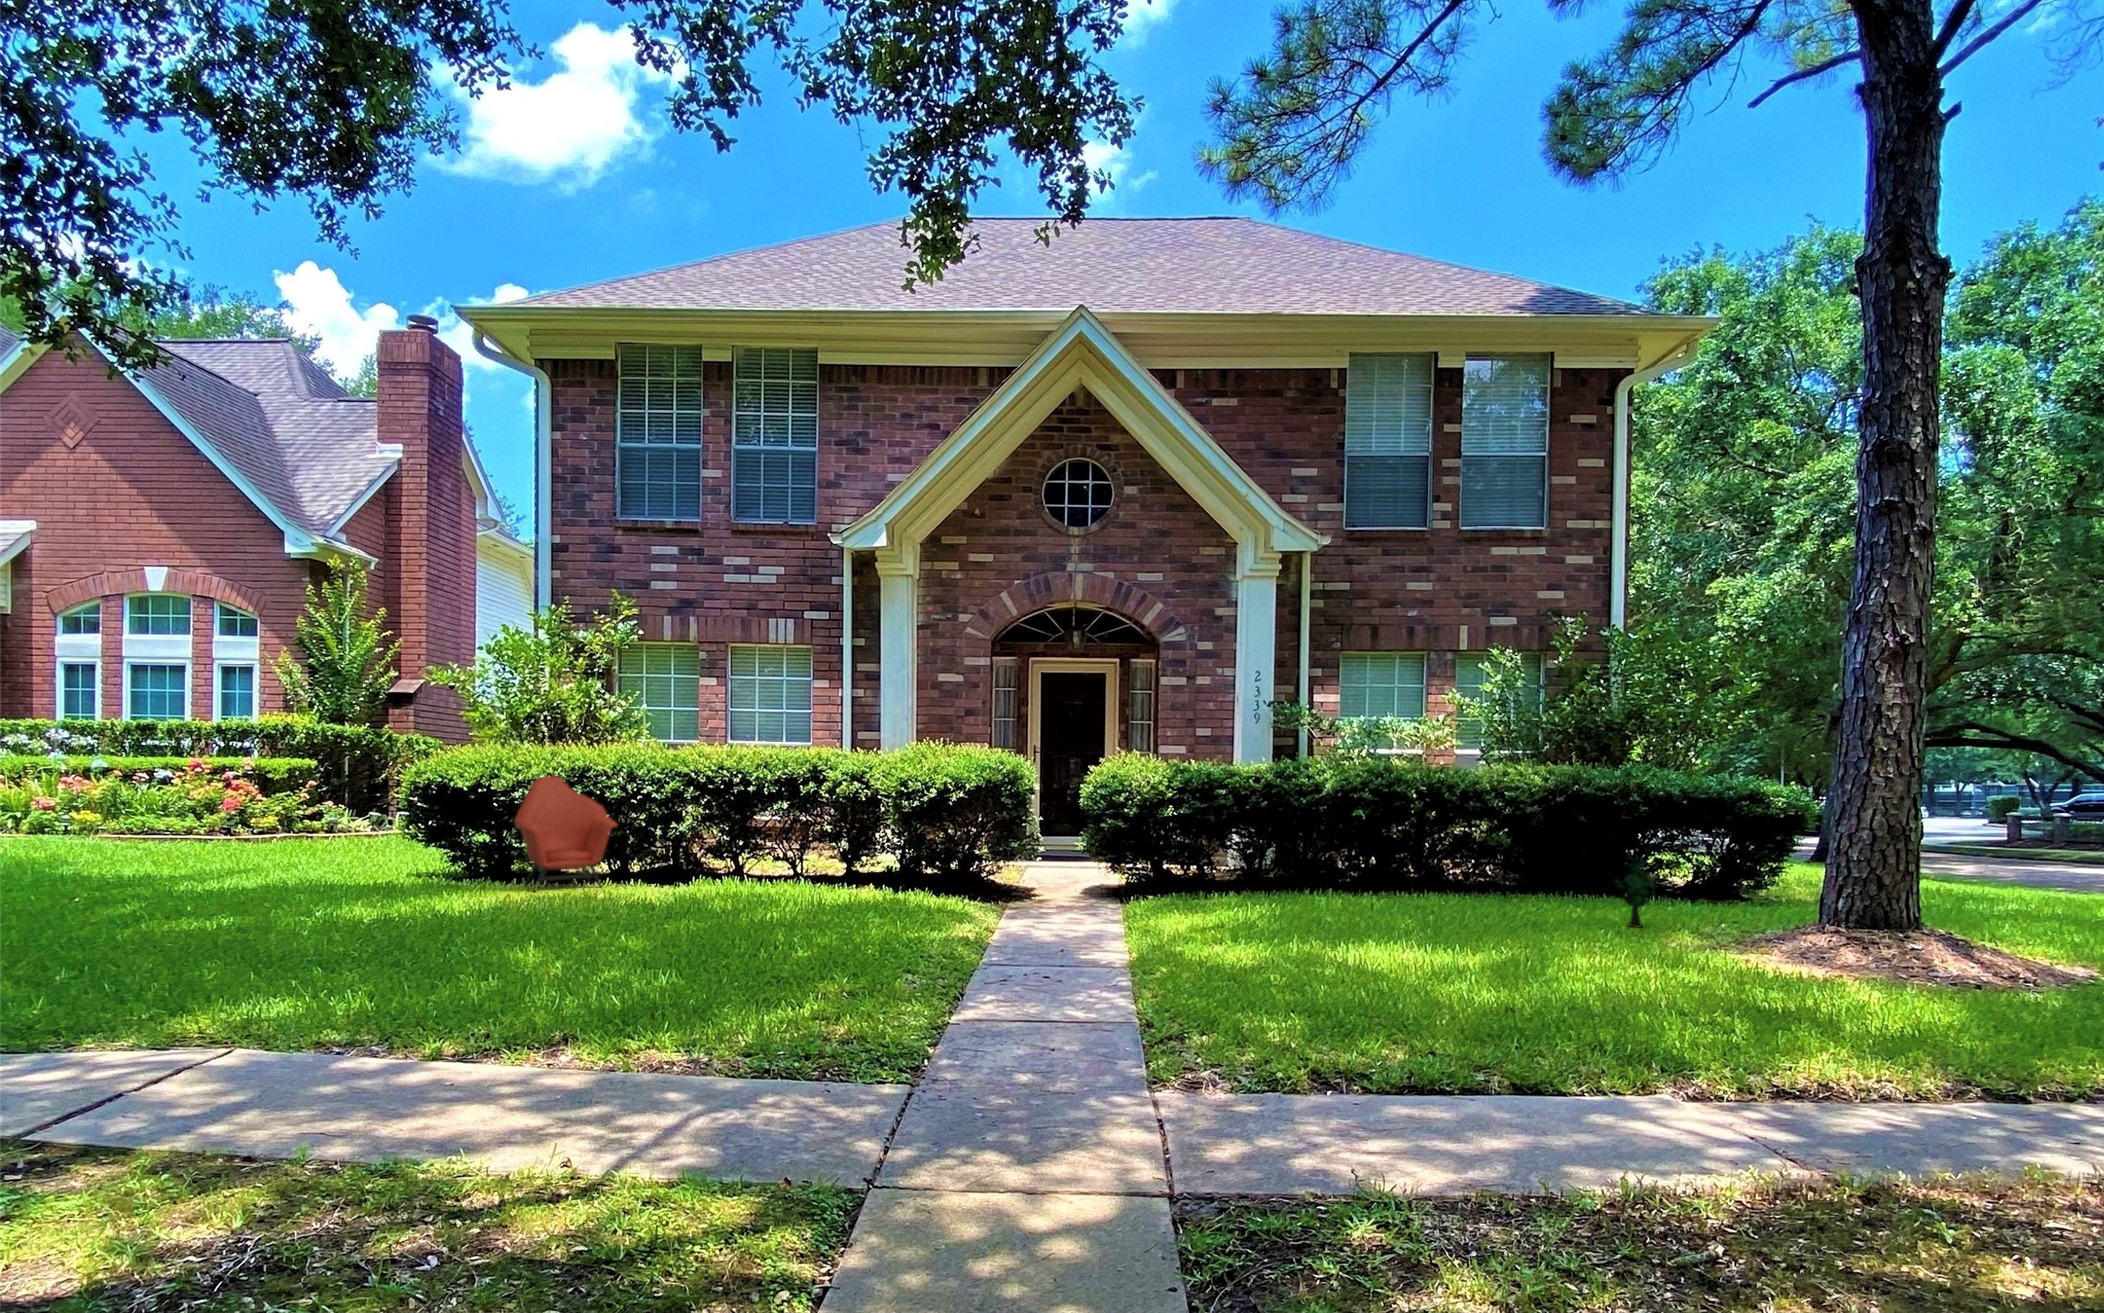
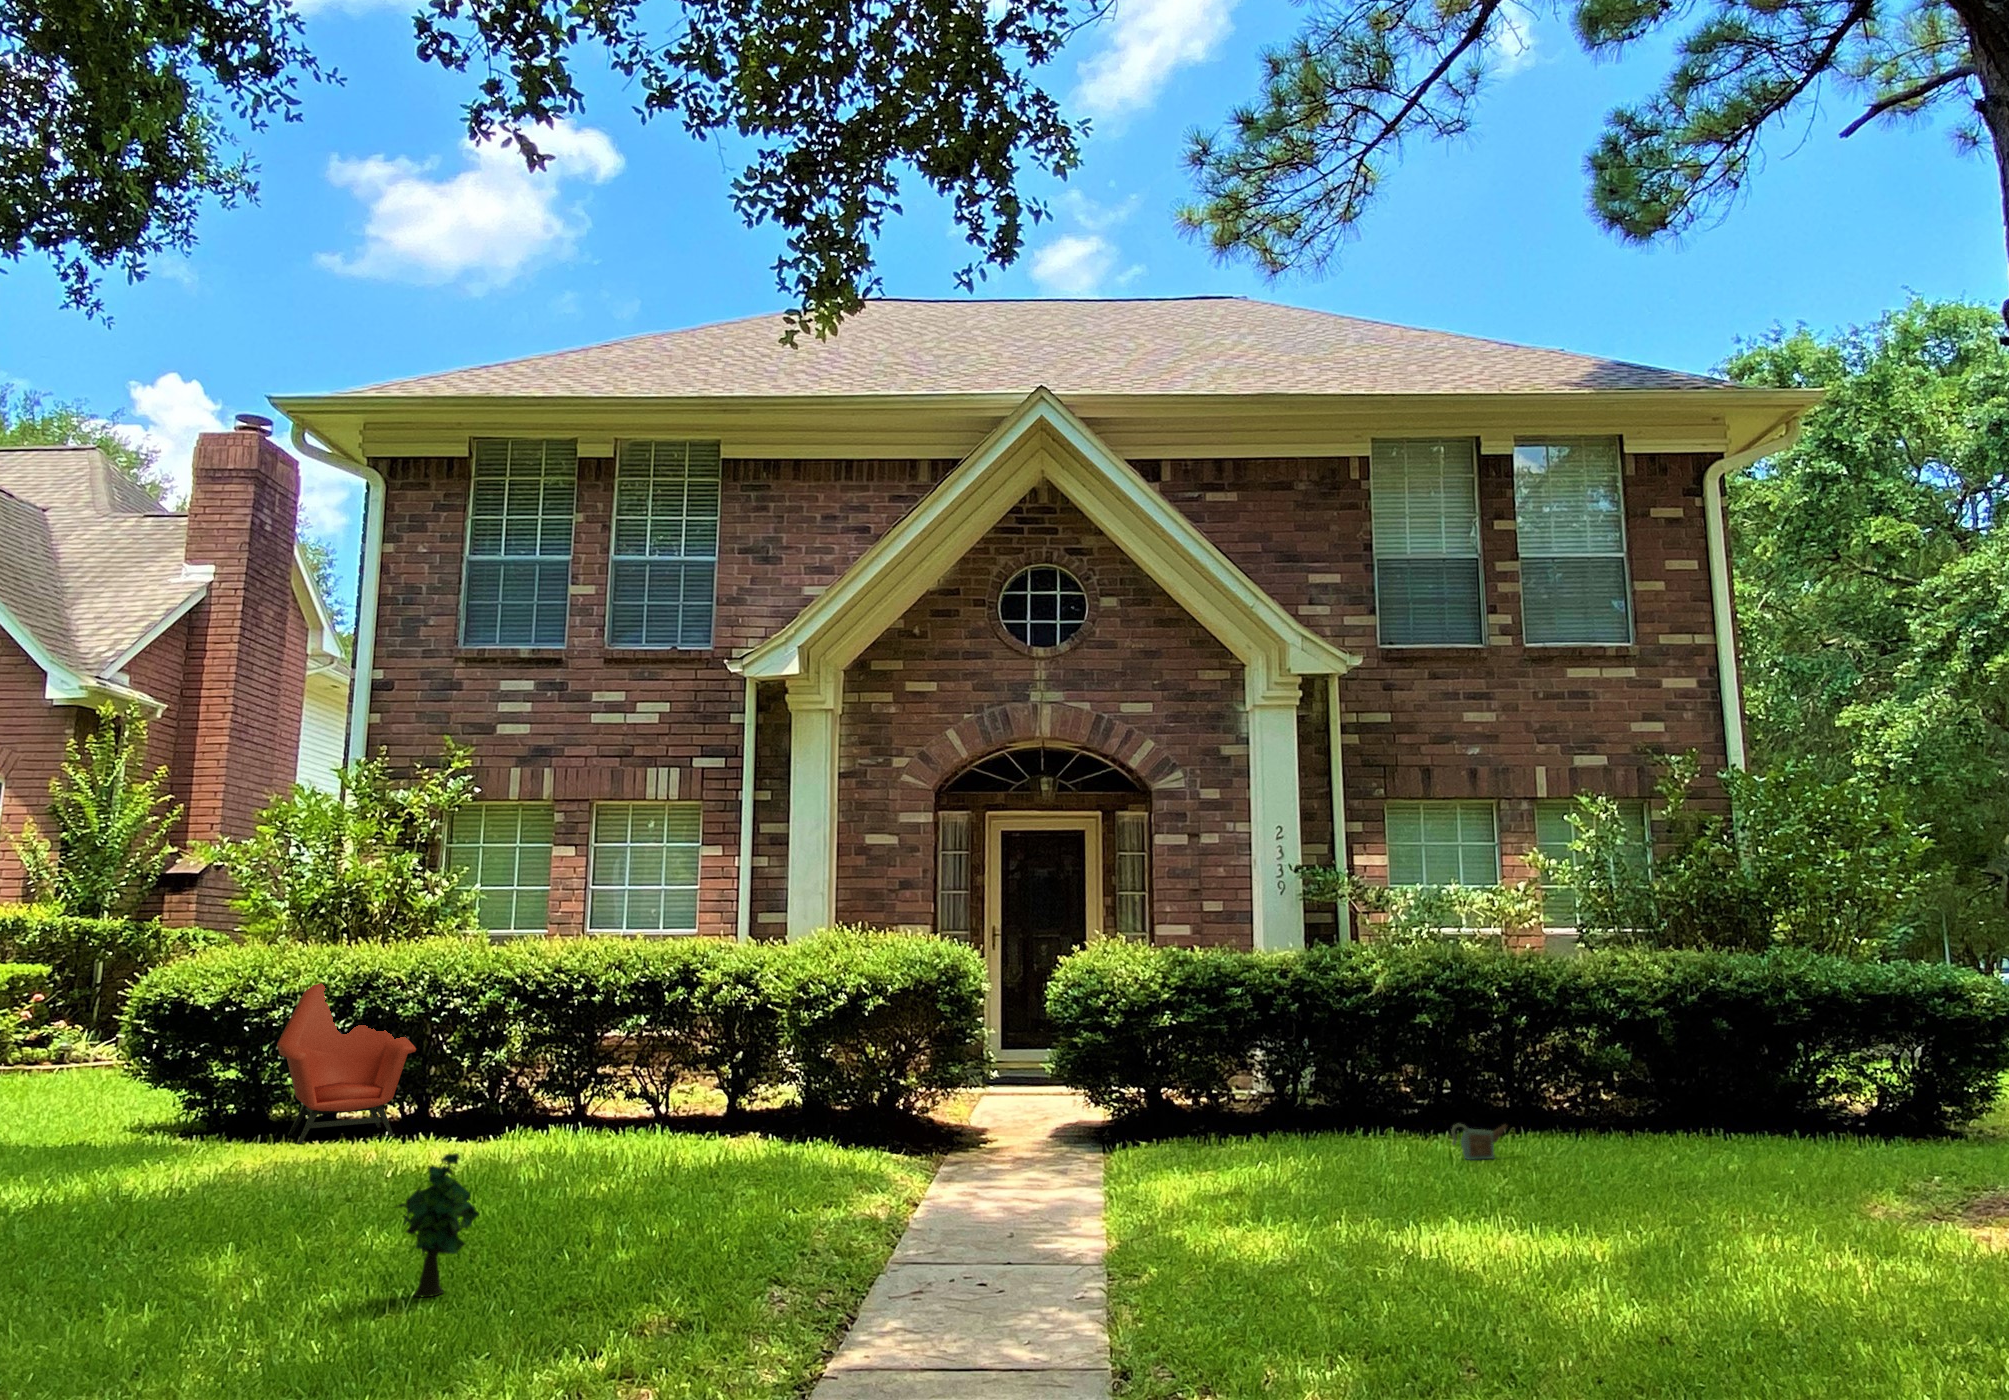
decorative plant: present [1615,858,1654,928] -> present [397,1153,479,1297]
watering can: none [1371,885,1413,910] -> present [1451,1124,1507,1160]

